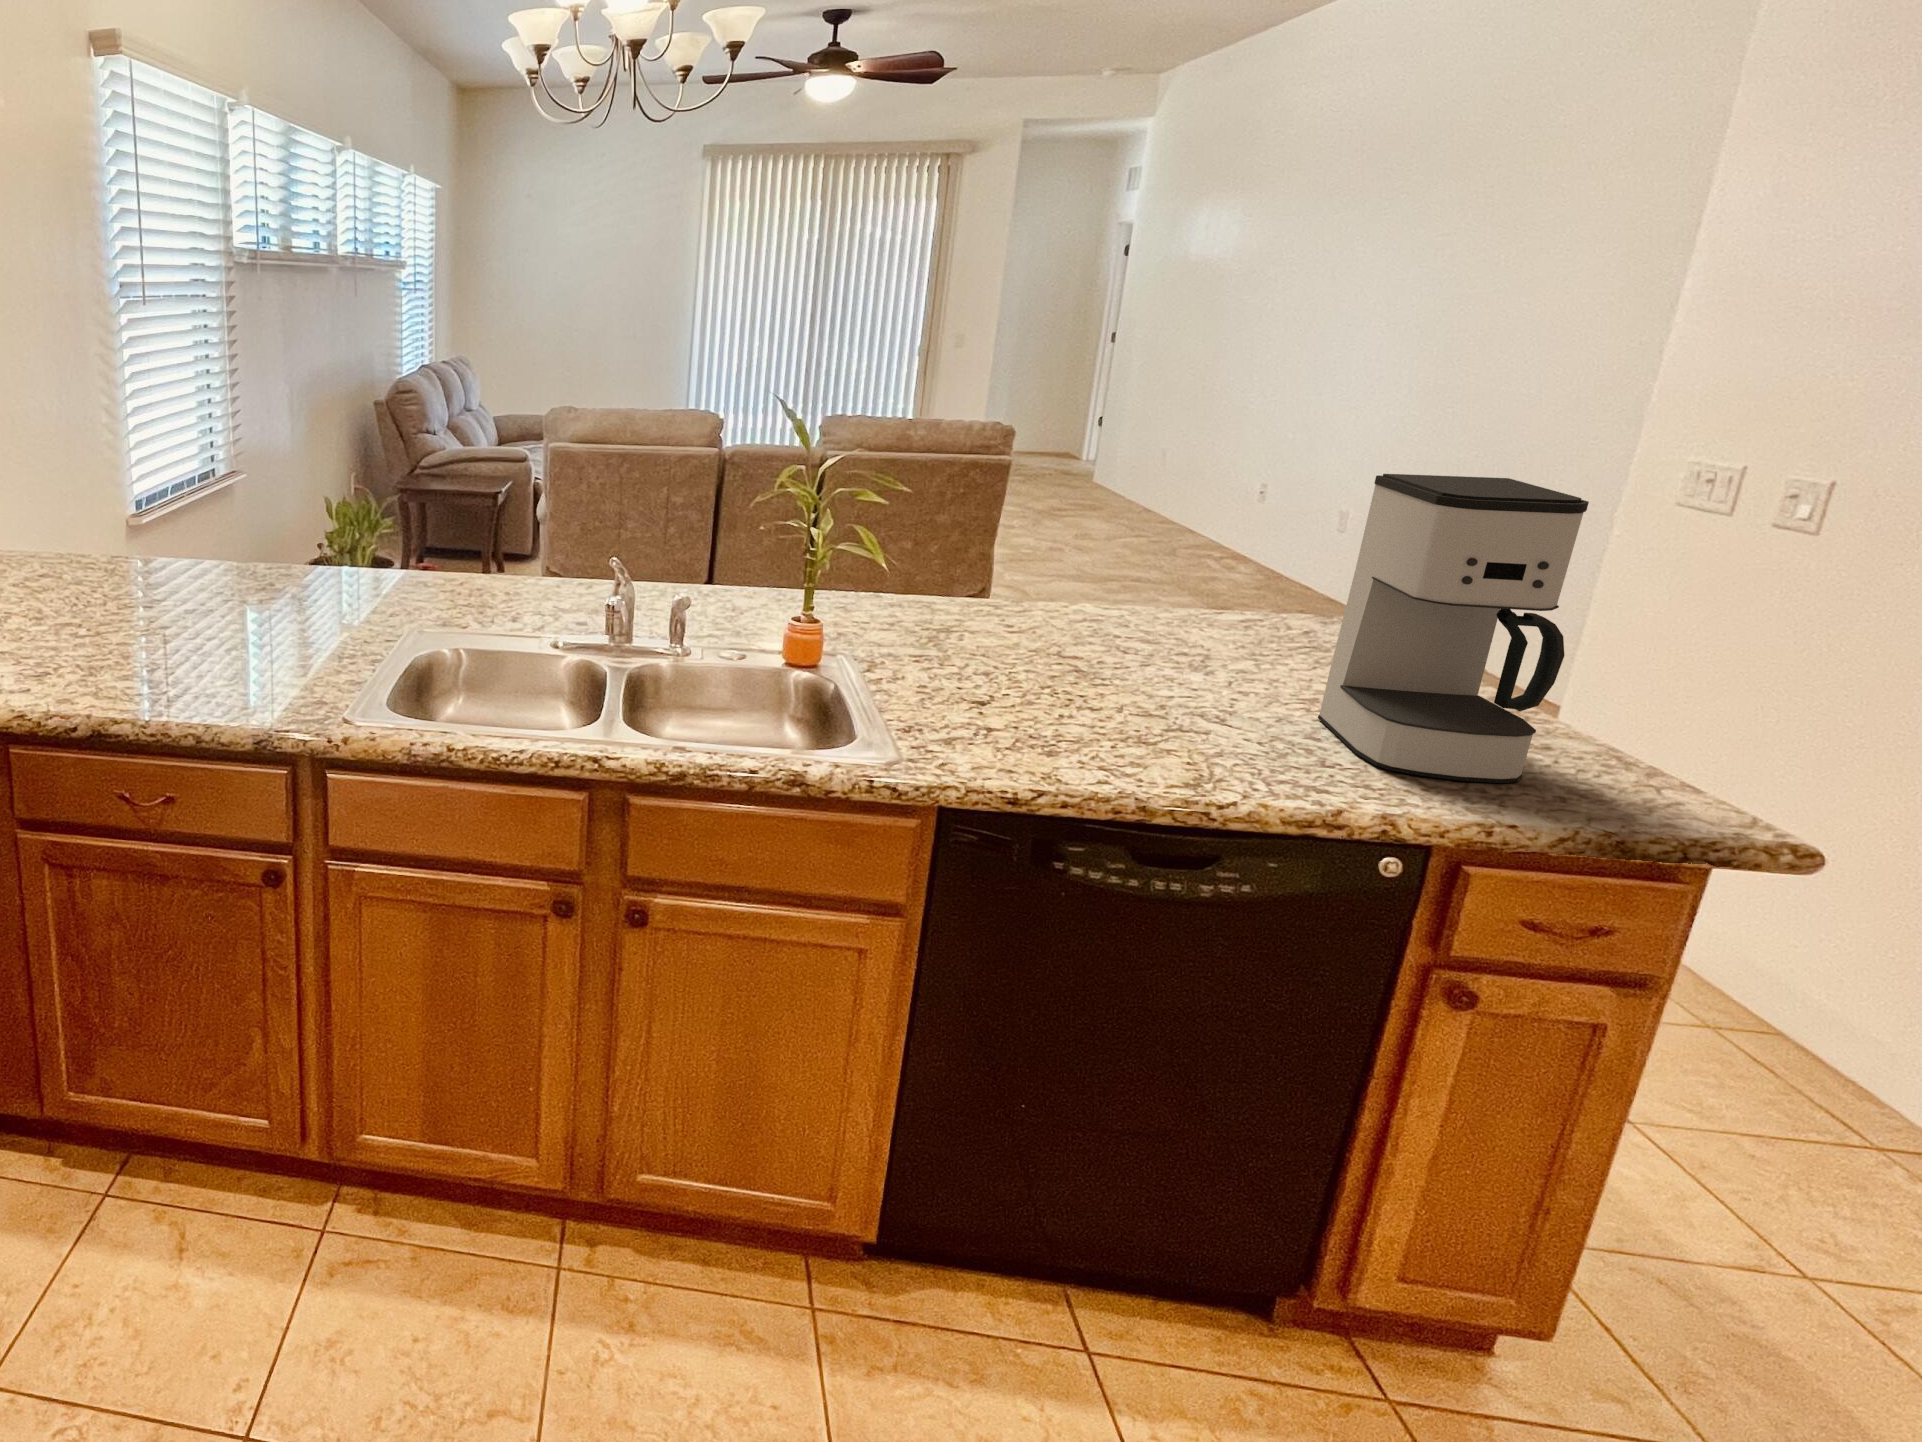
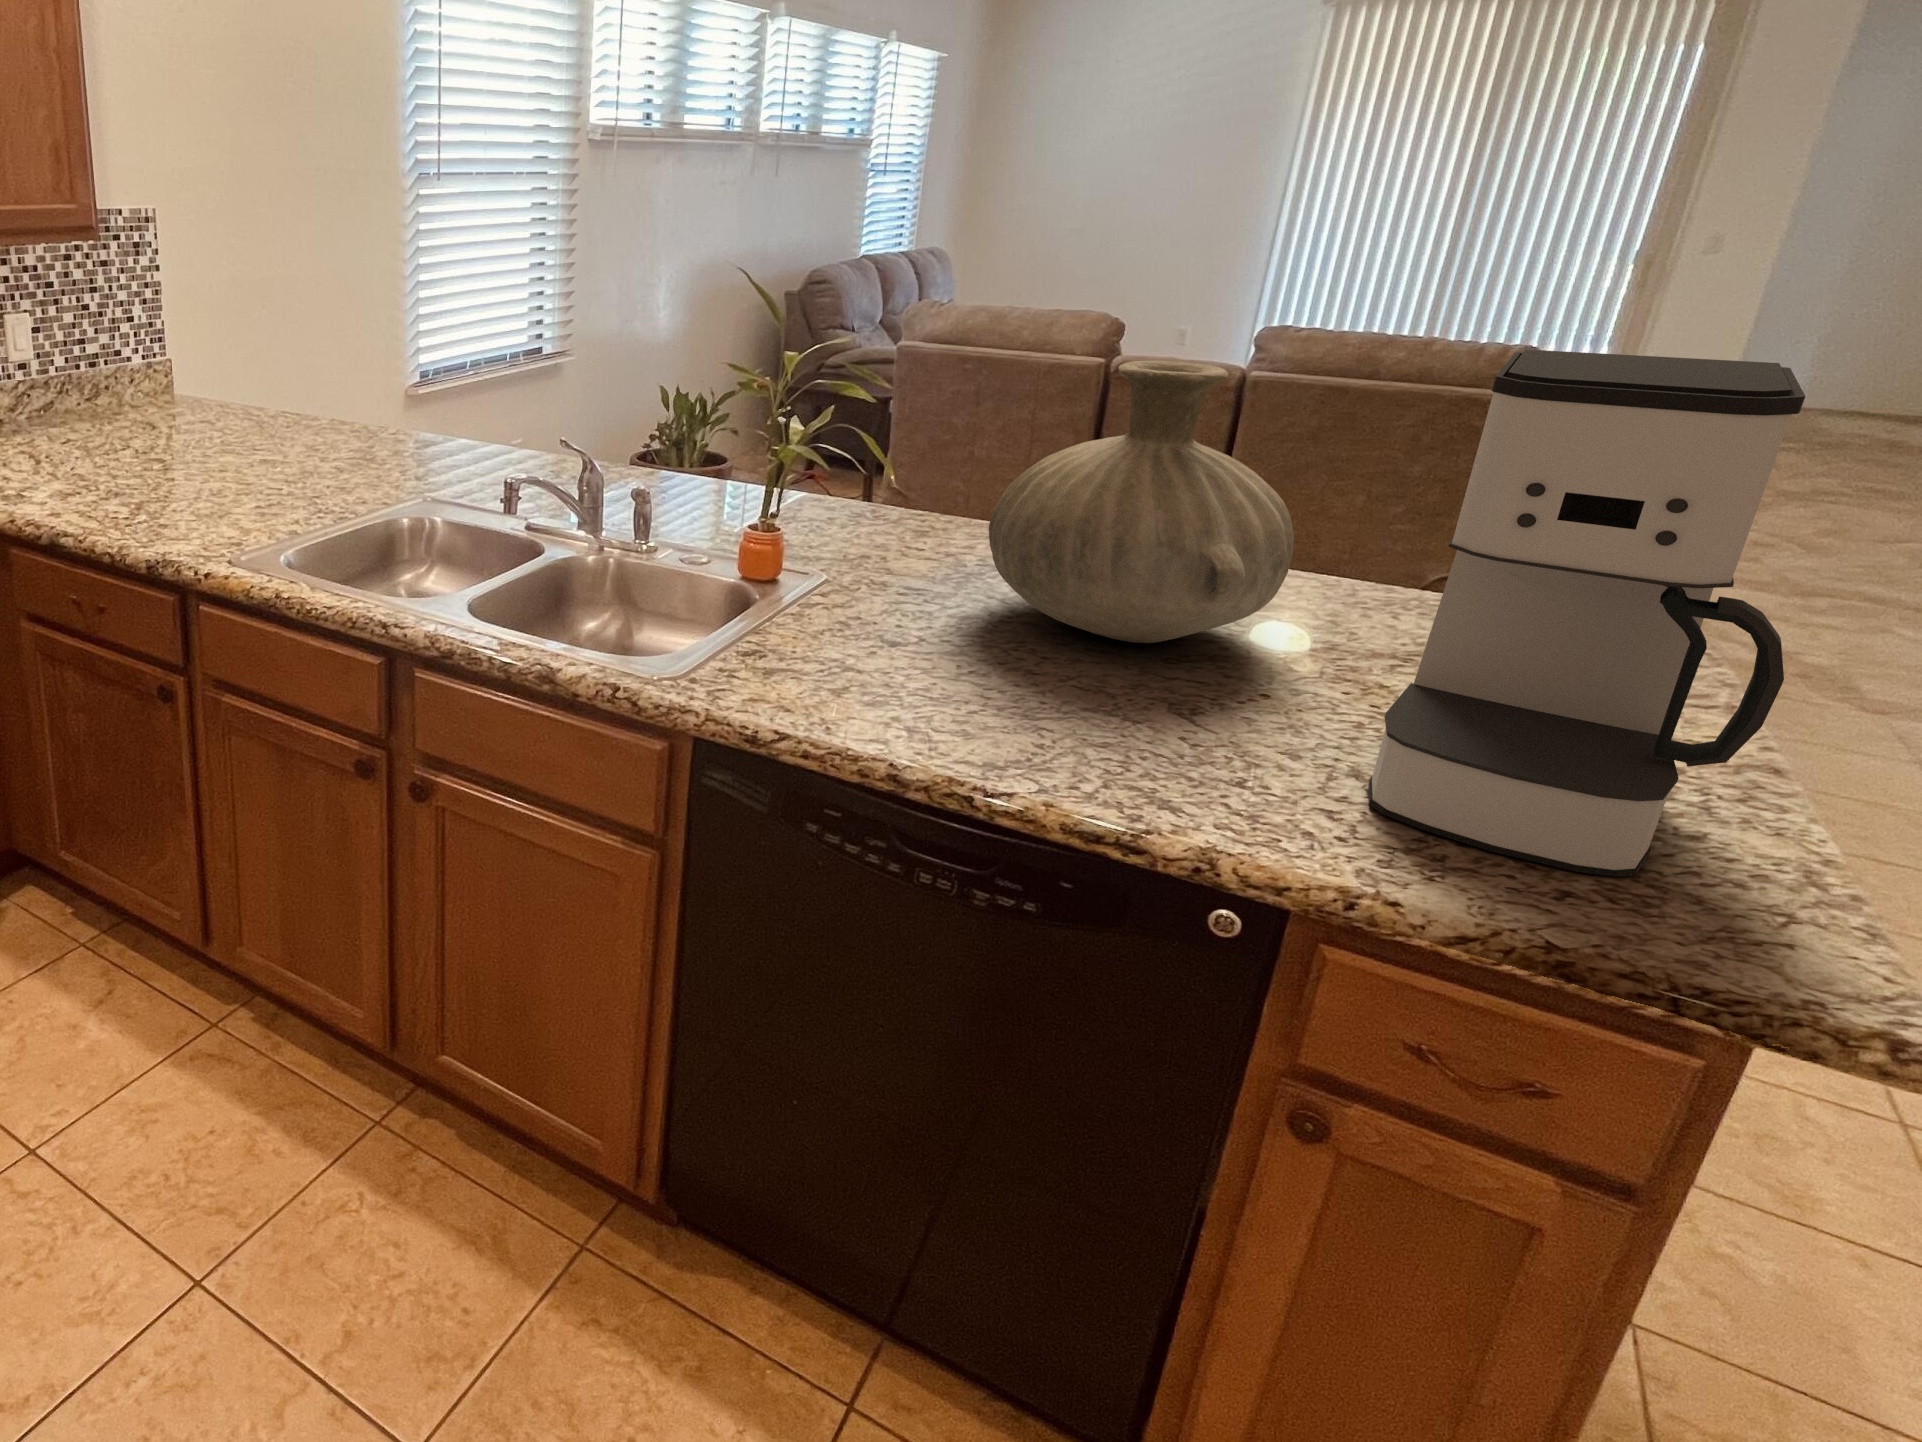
vase: none [982,481,1207,683] -> present [989,361,1294,643]

